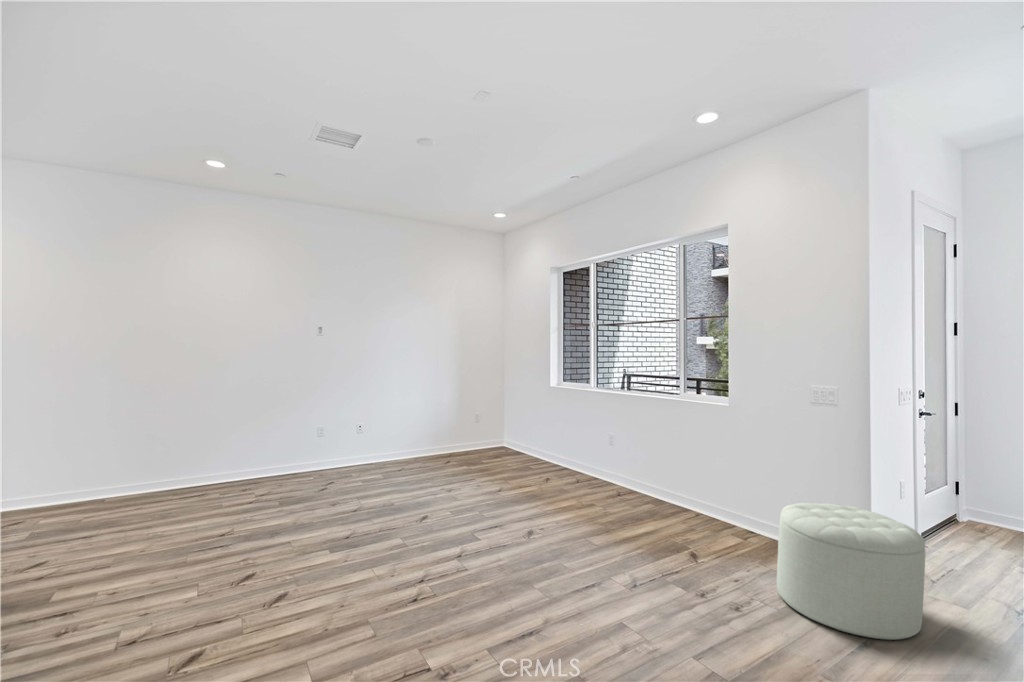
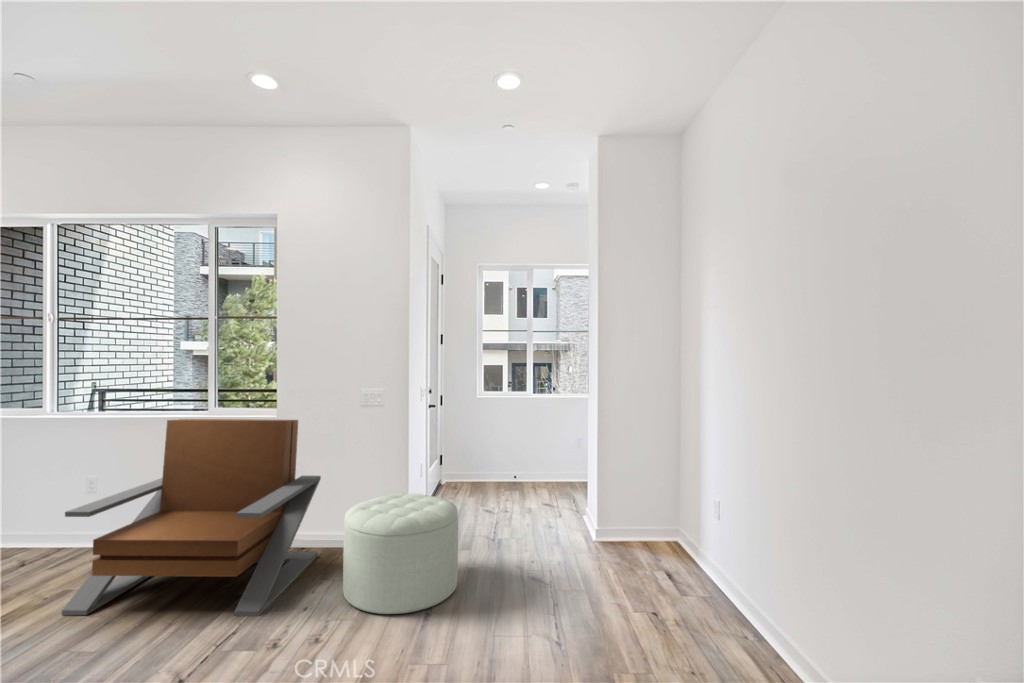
lounge chair: none [587,399,779,570] -> present [62,419,321,616]

